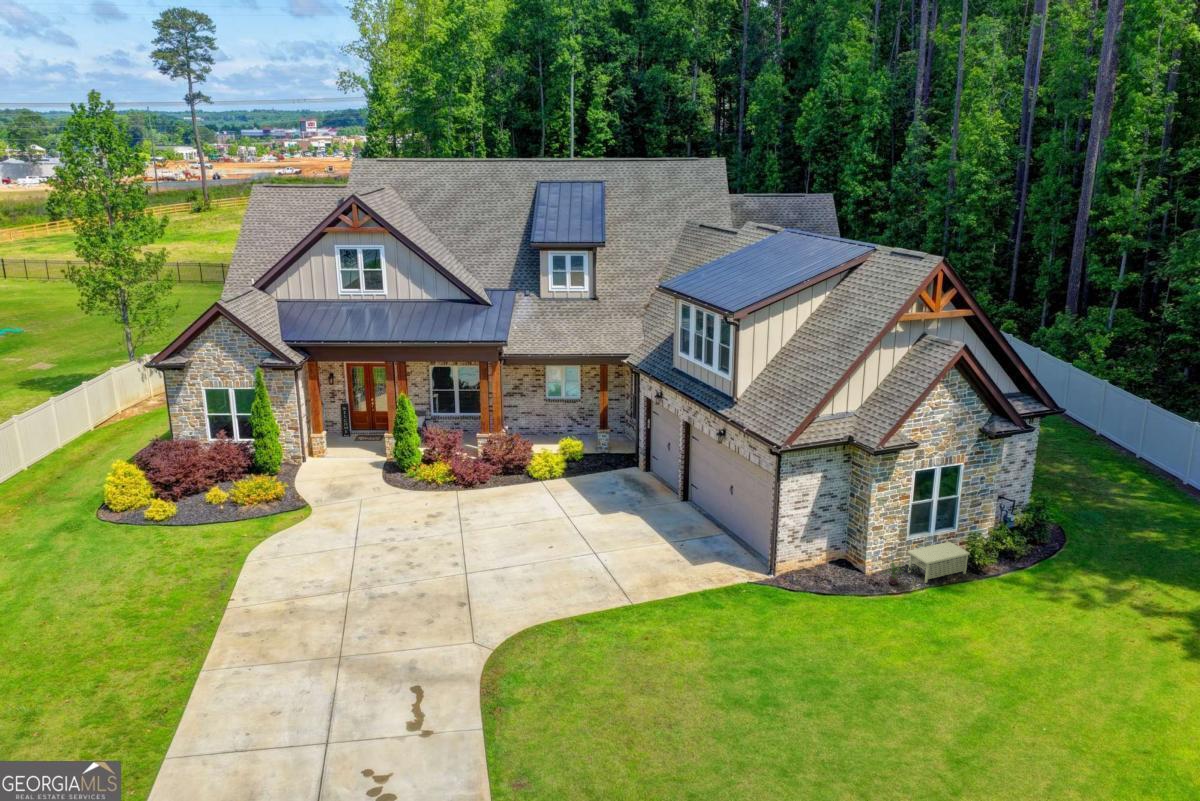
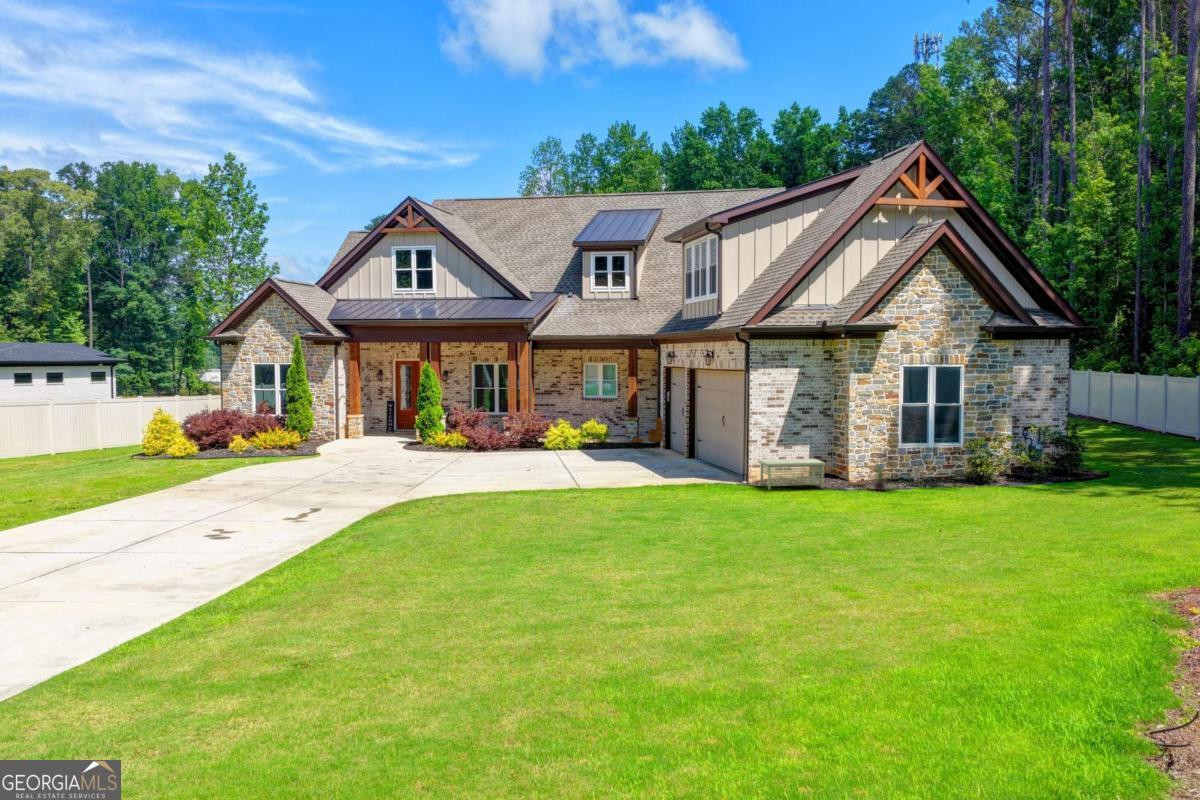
lounge chair: none [613,441,645,476] -> present [632,418,663,448]
storage bench: present [908,542,970,583] -> present [758,459,825,490]

